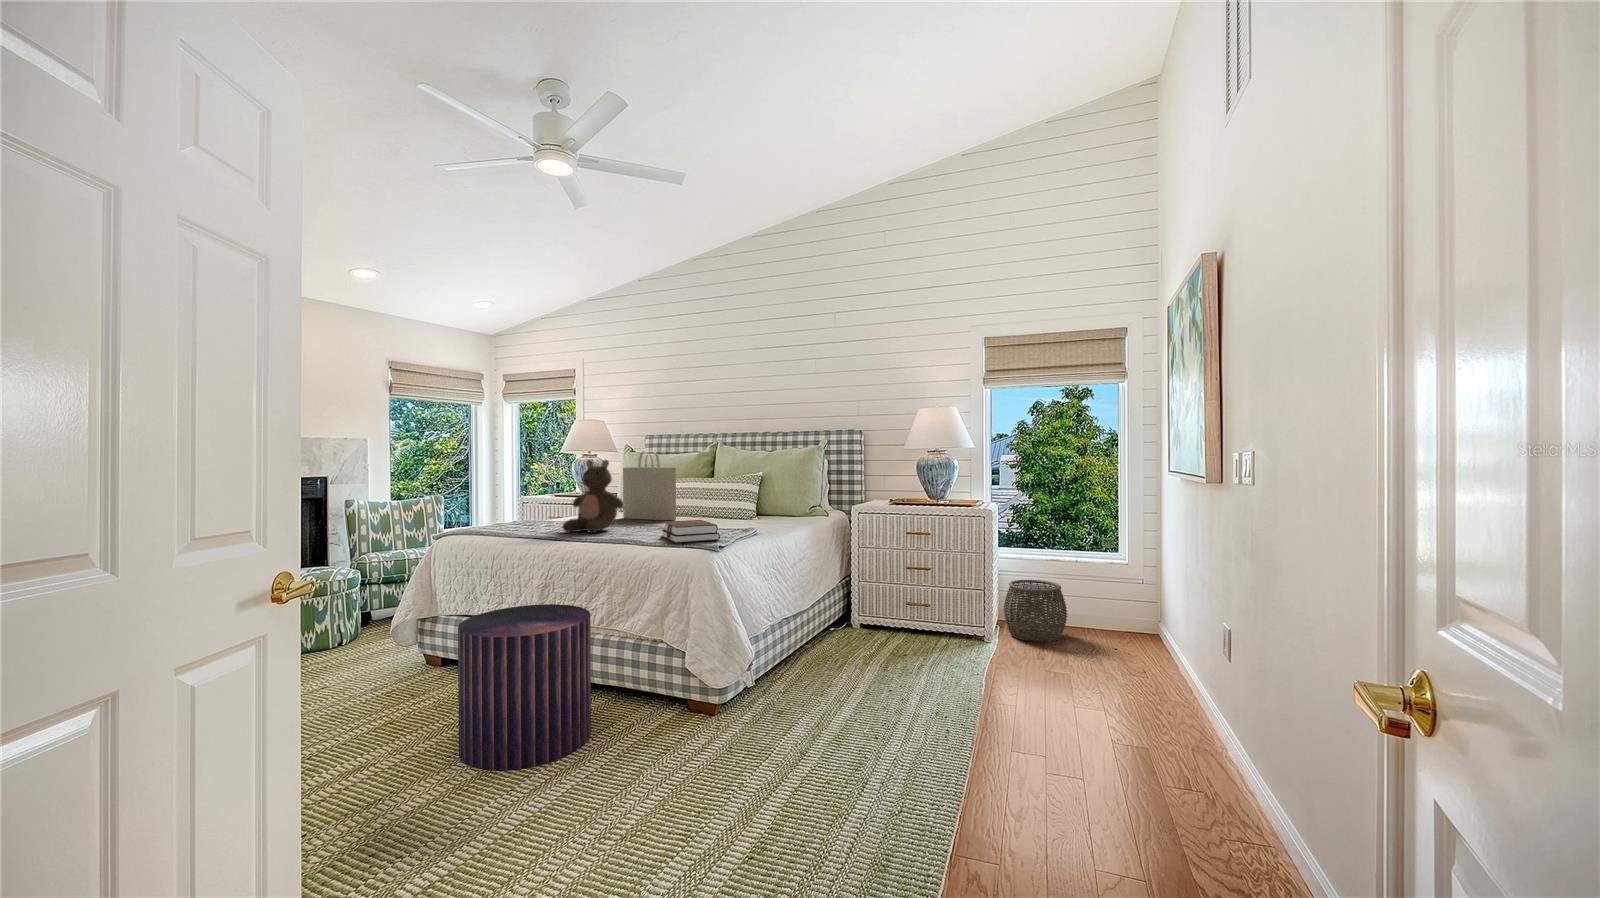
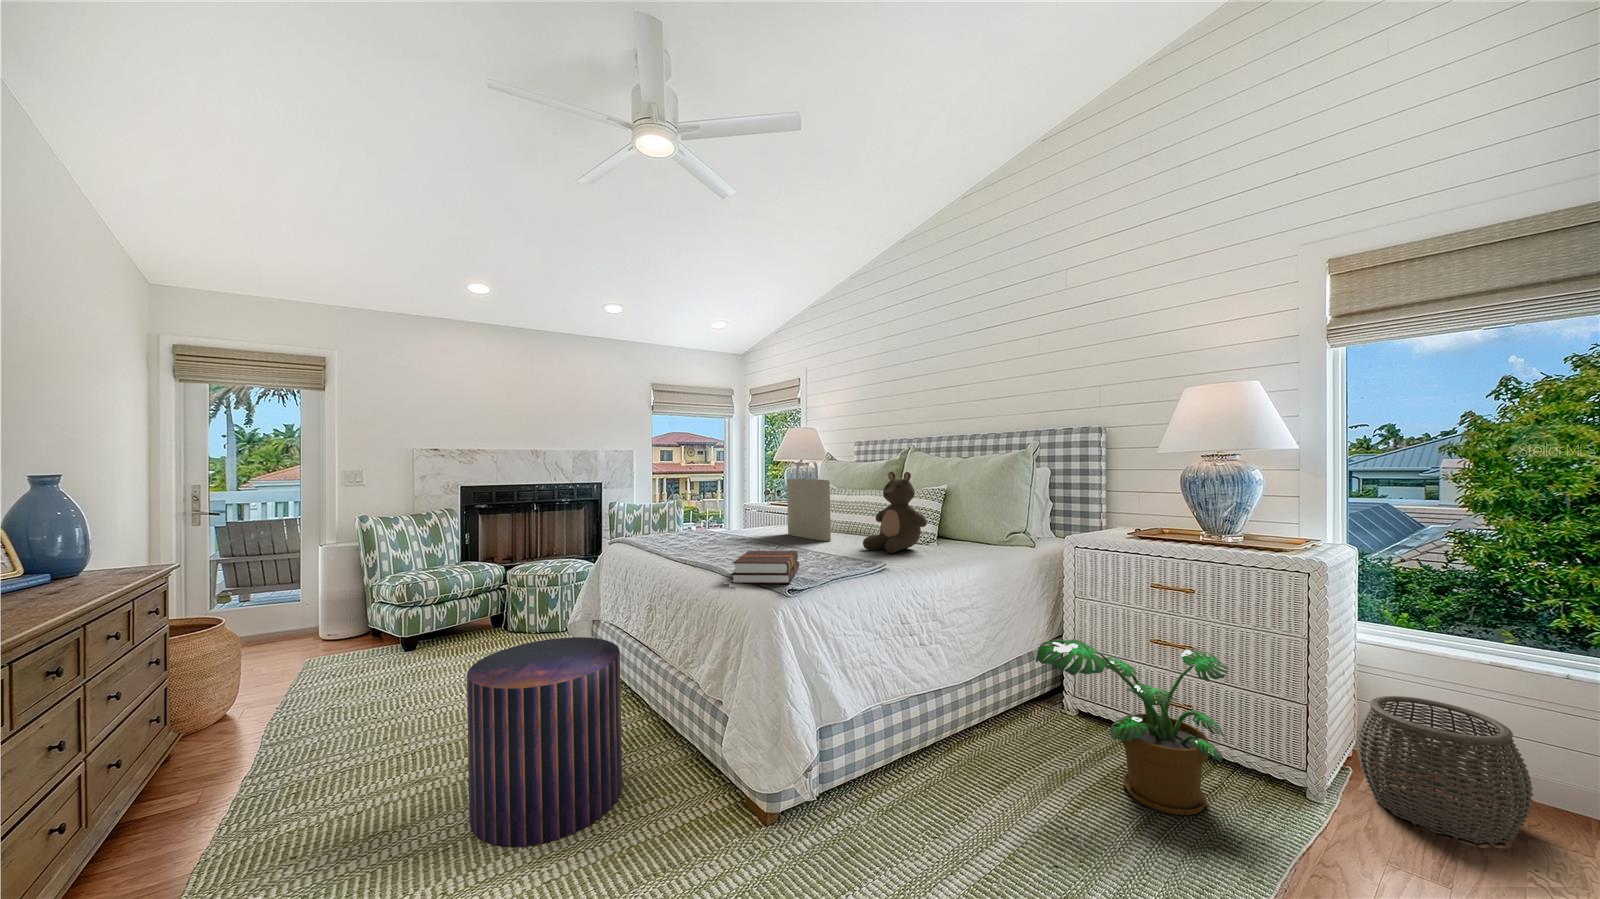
stuffed bear: present [562,460,623,533] -> present [863,472,927,553]
potted plant: none [859,566,956,659] -> present [1036,640,1229,815]

